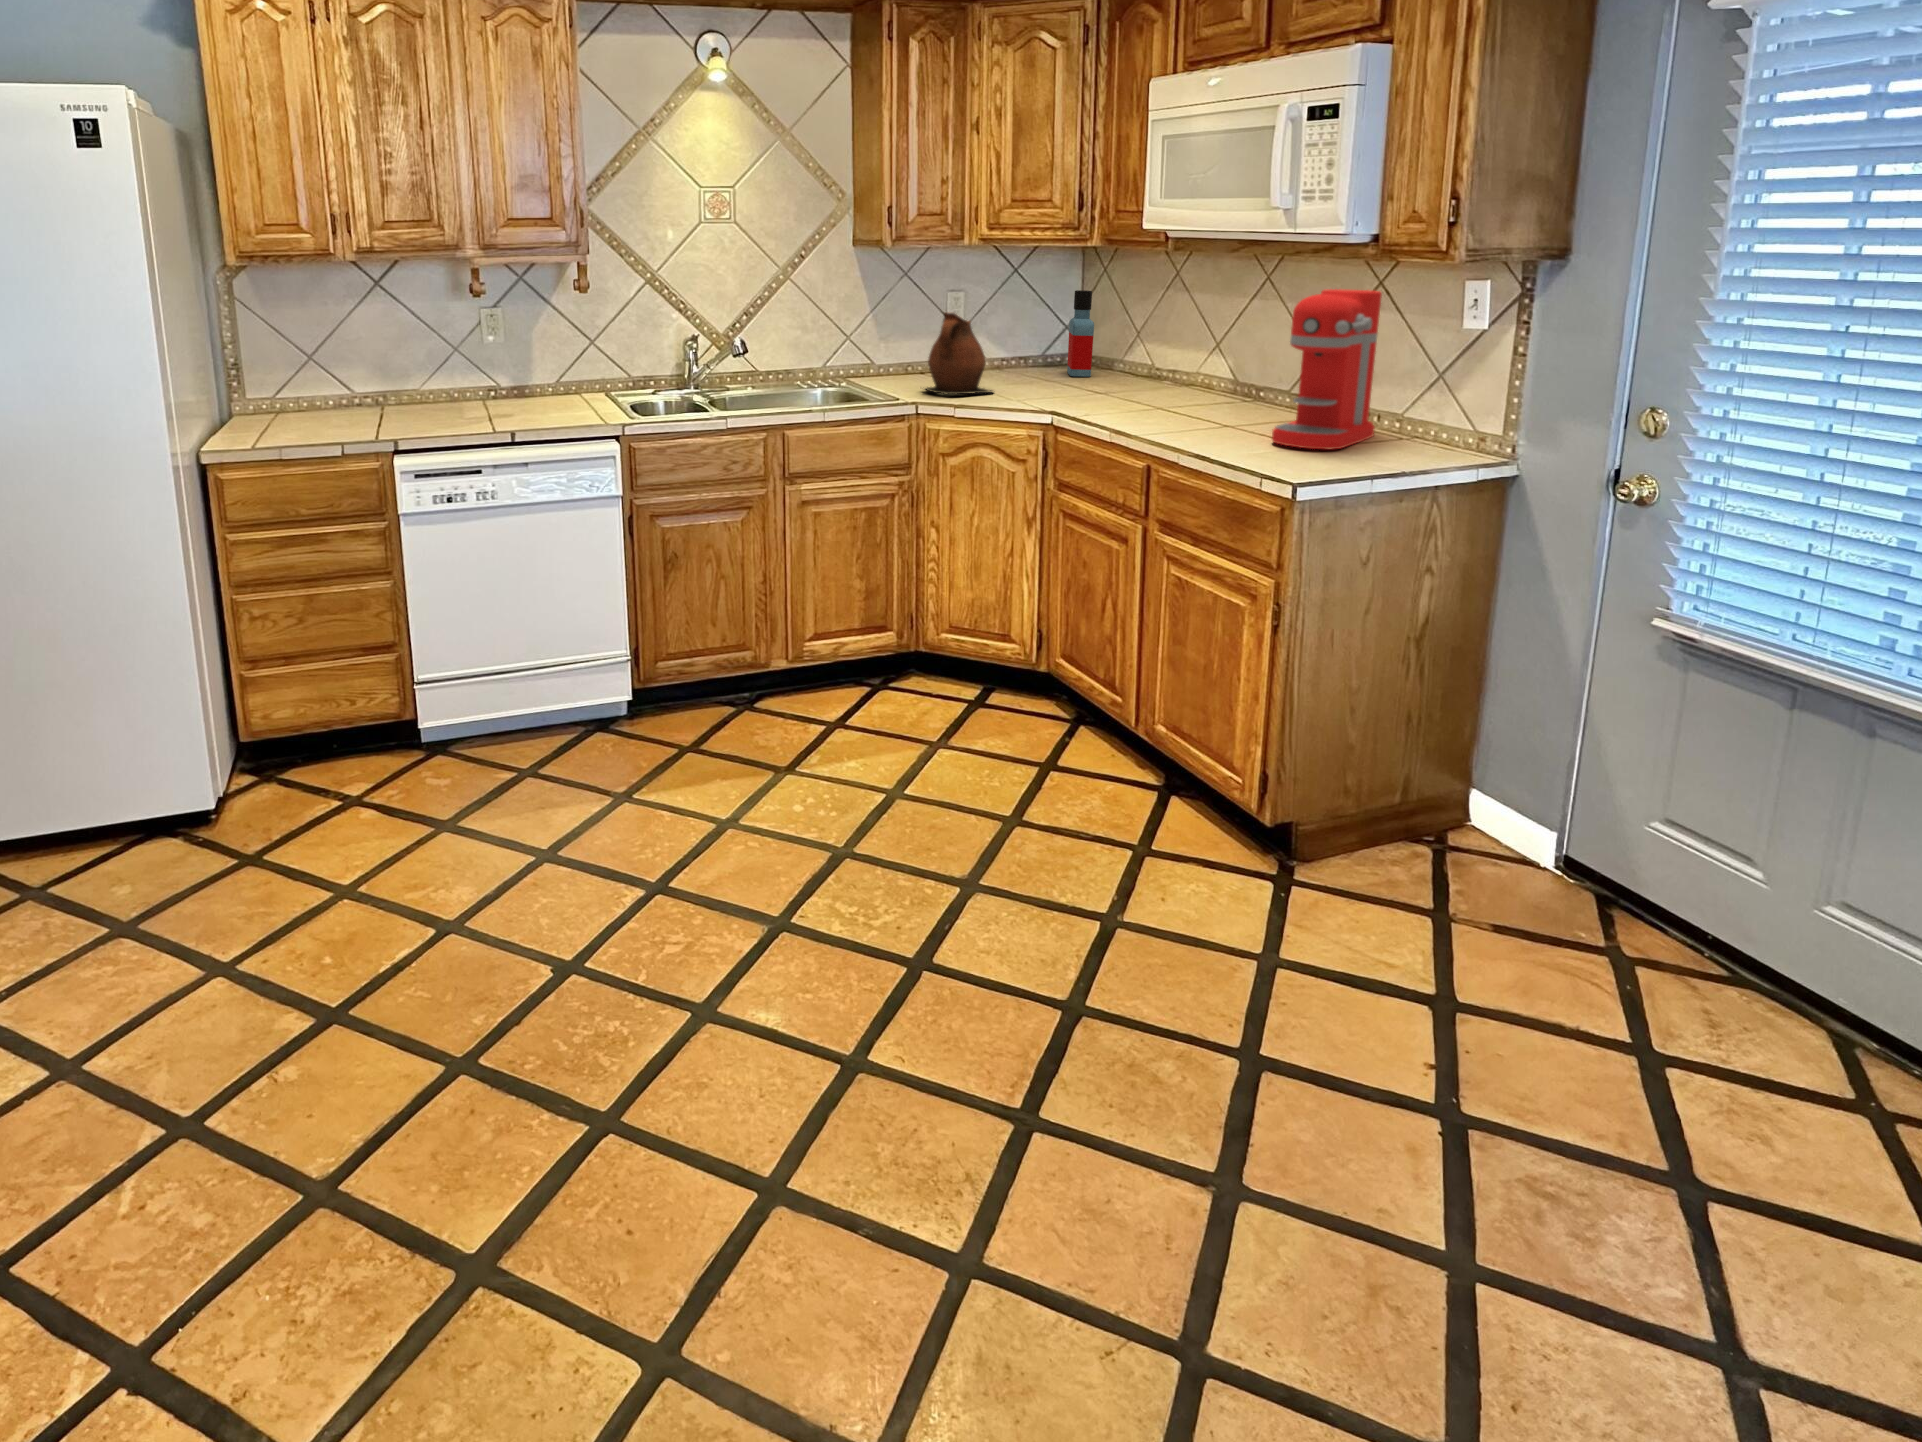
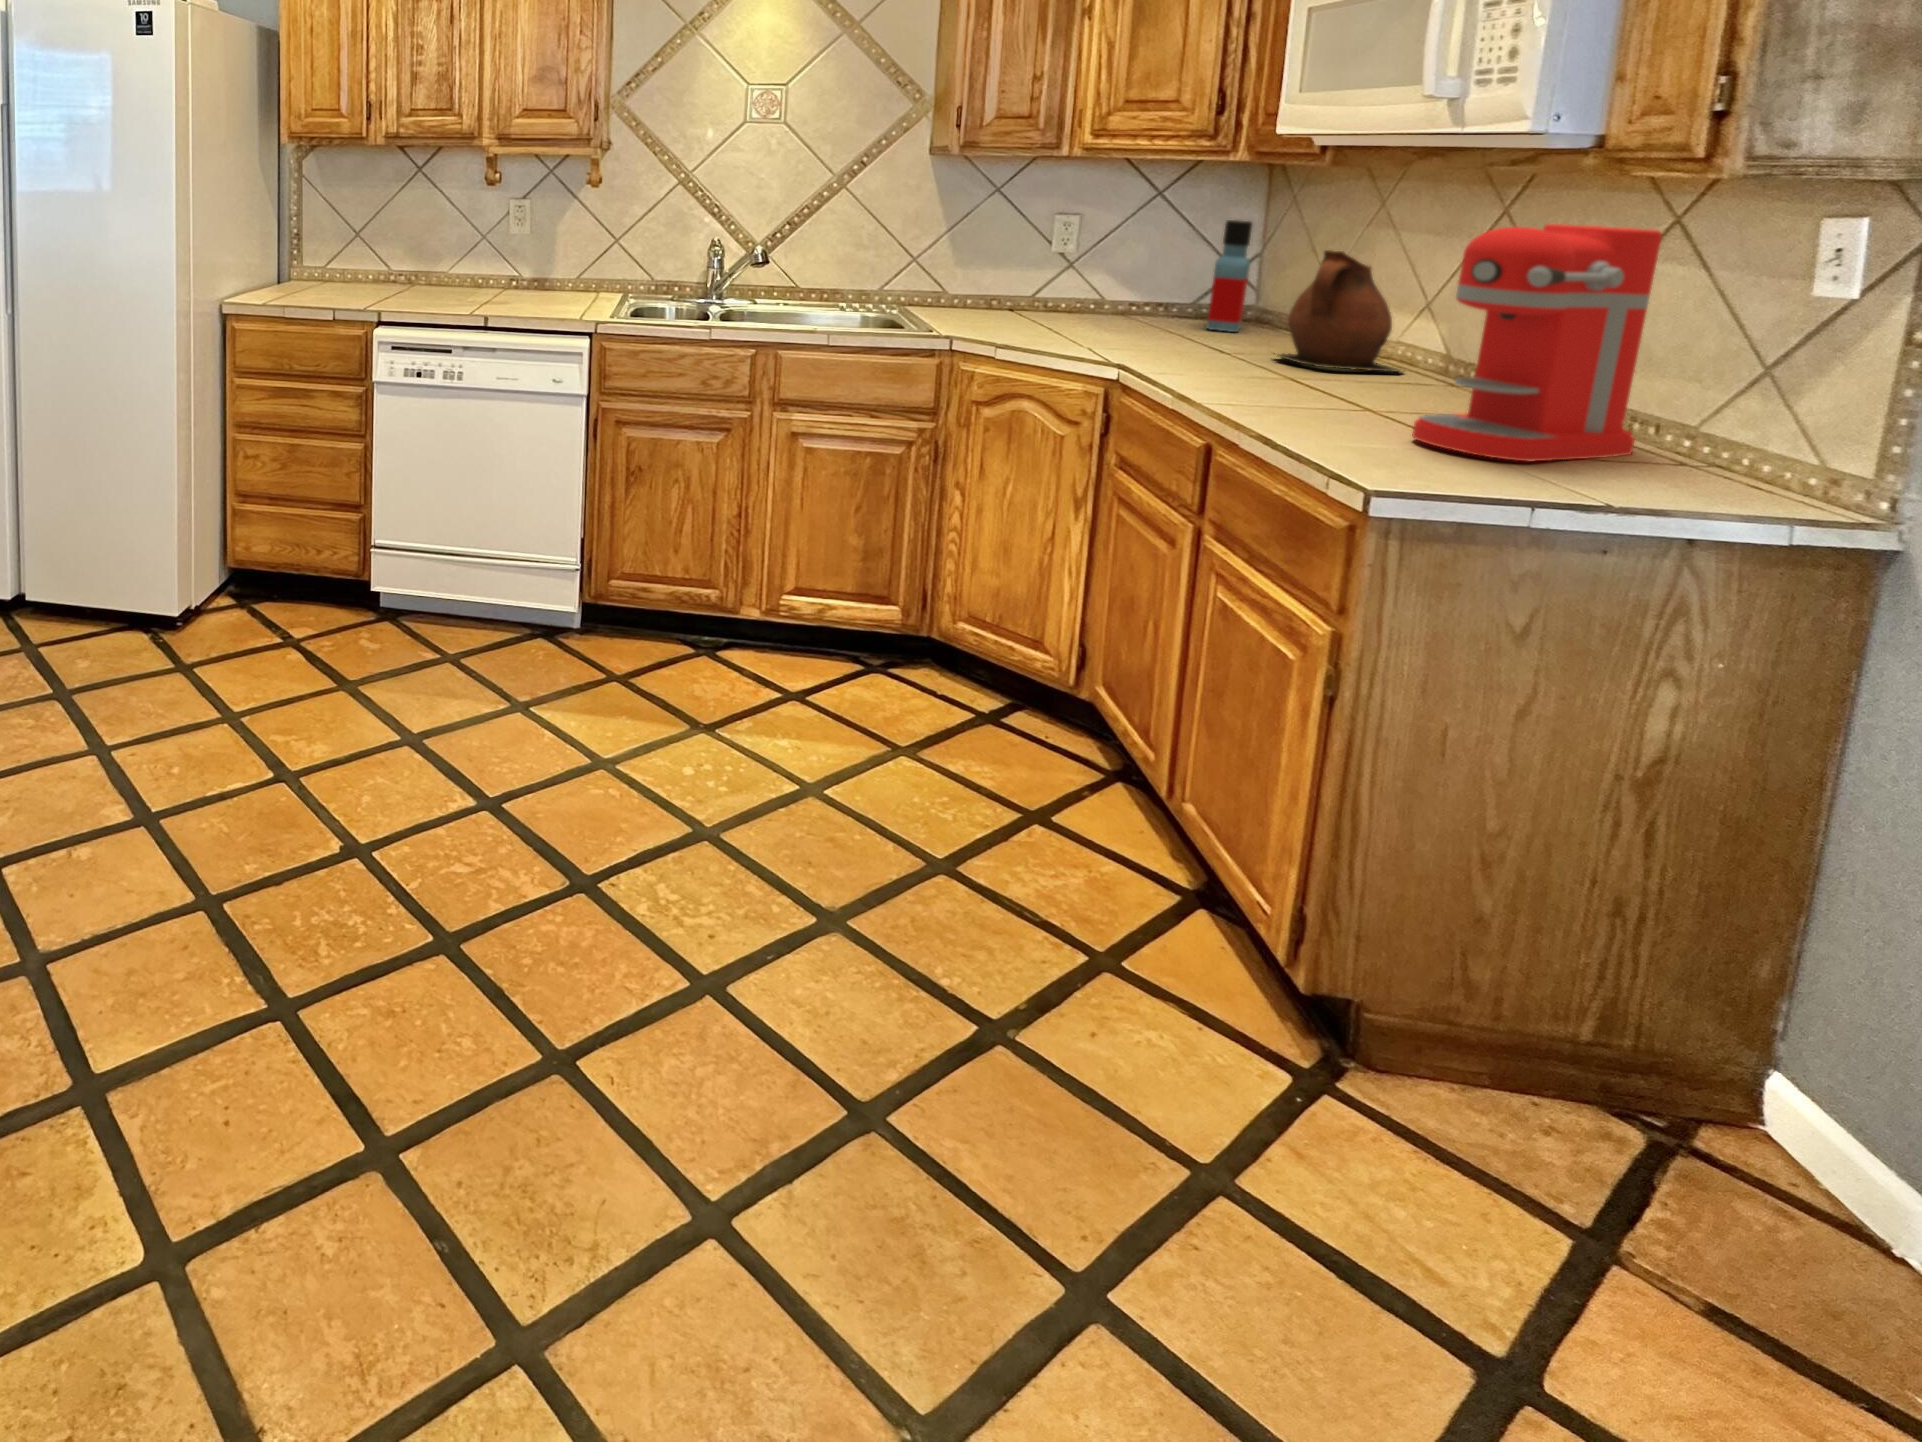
ceramic pitcher: present [925,312,993,394] -> present [1273,250,1403,373]

